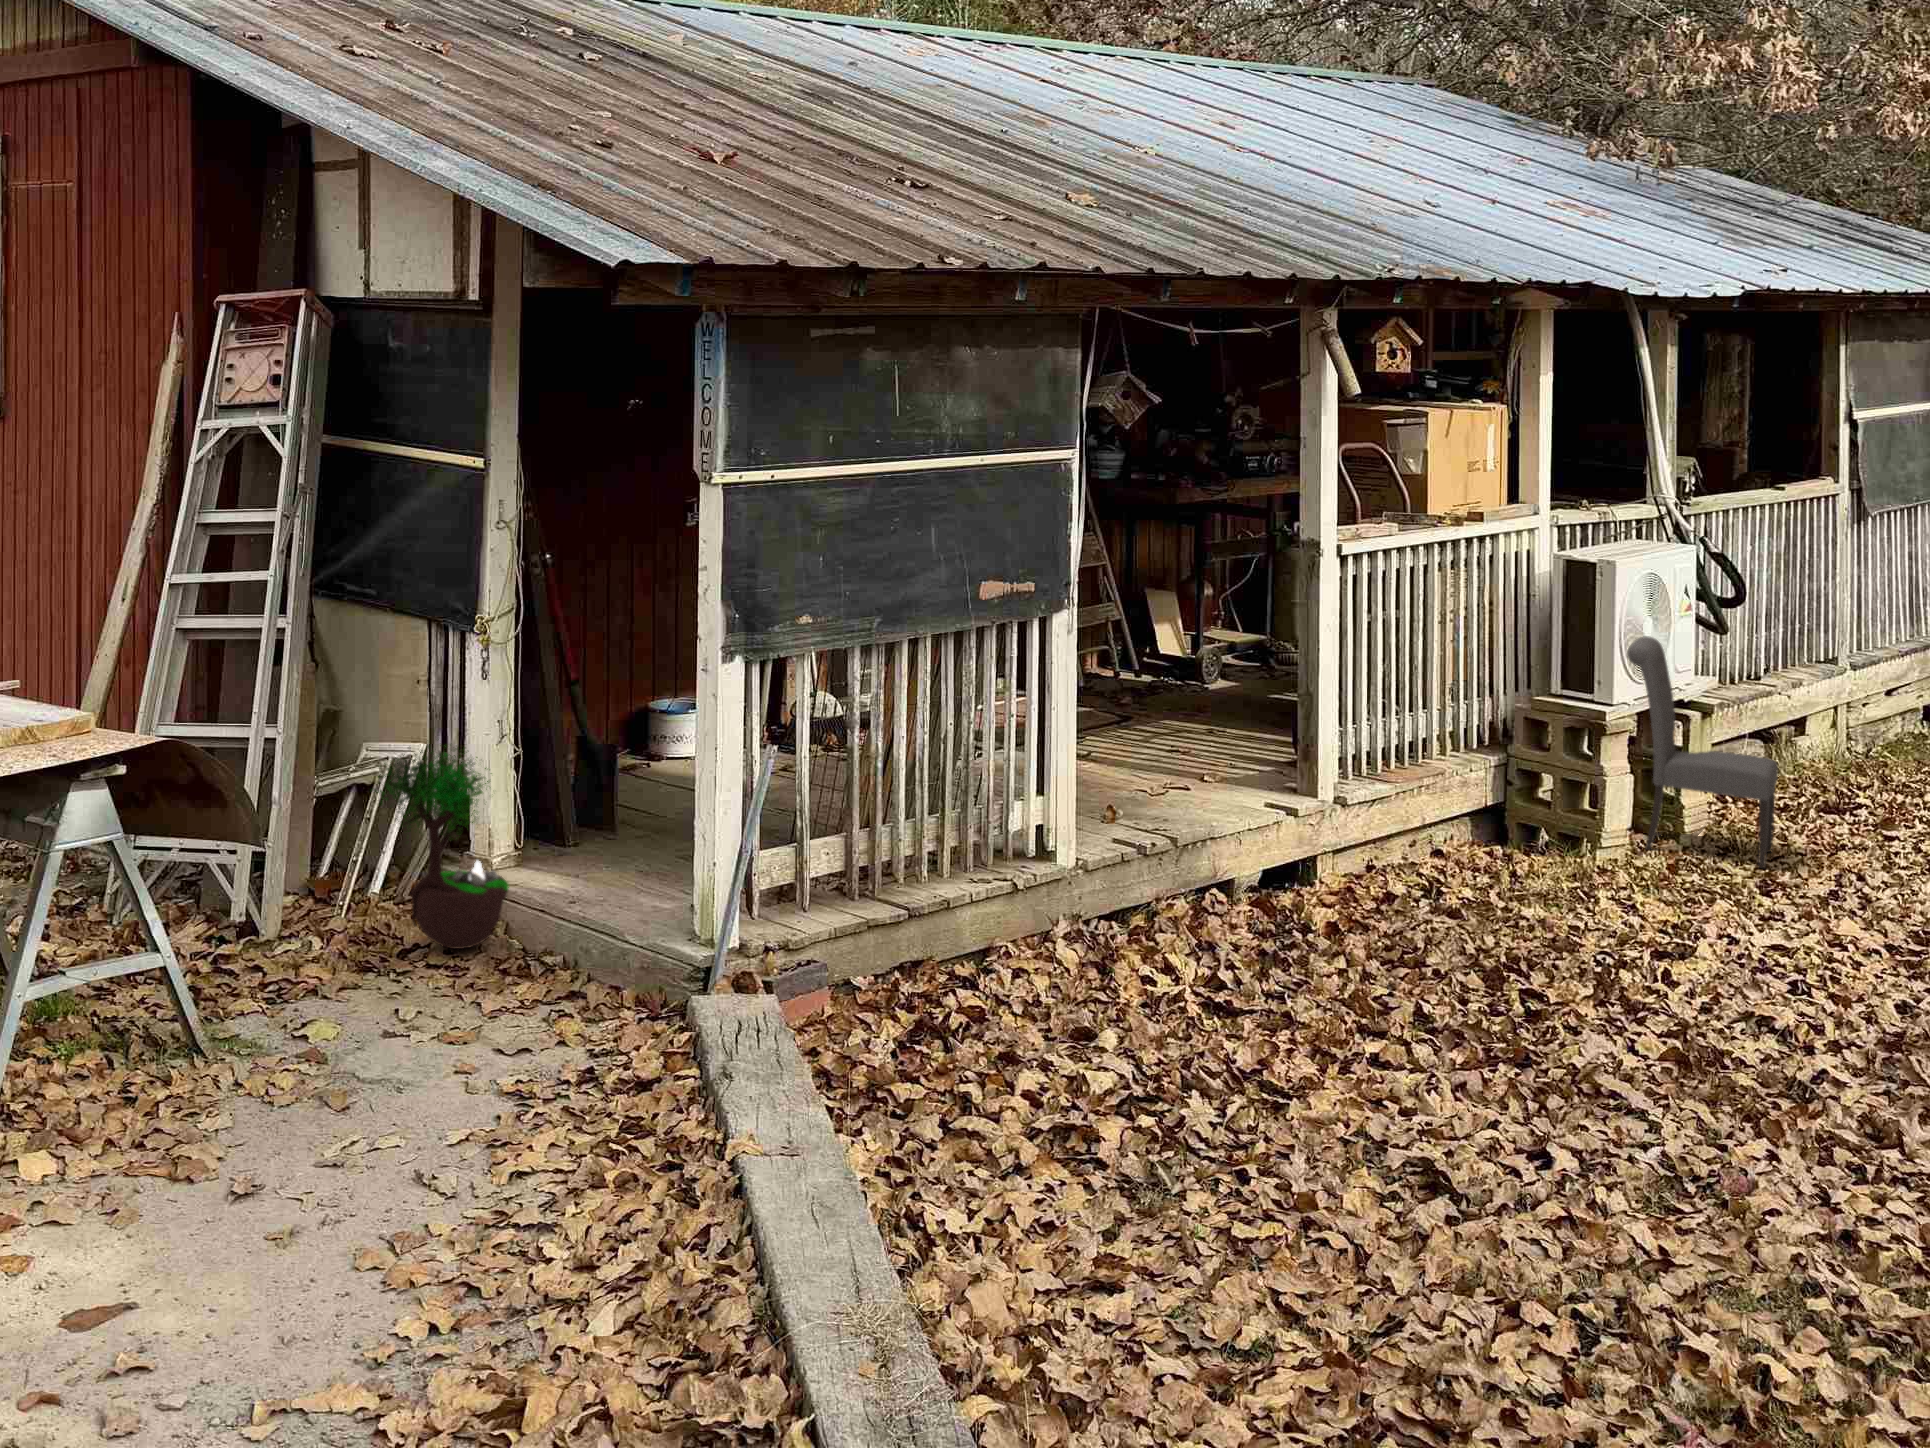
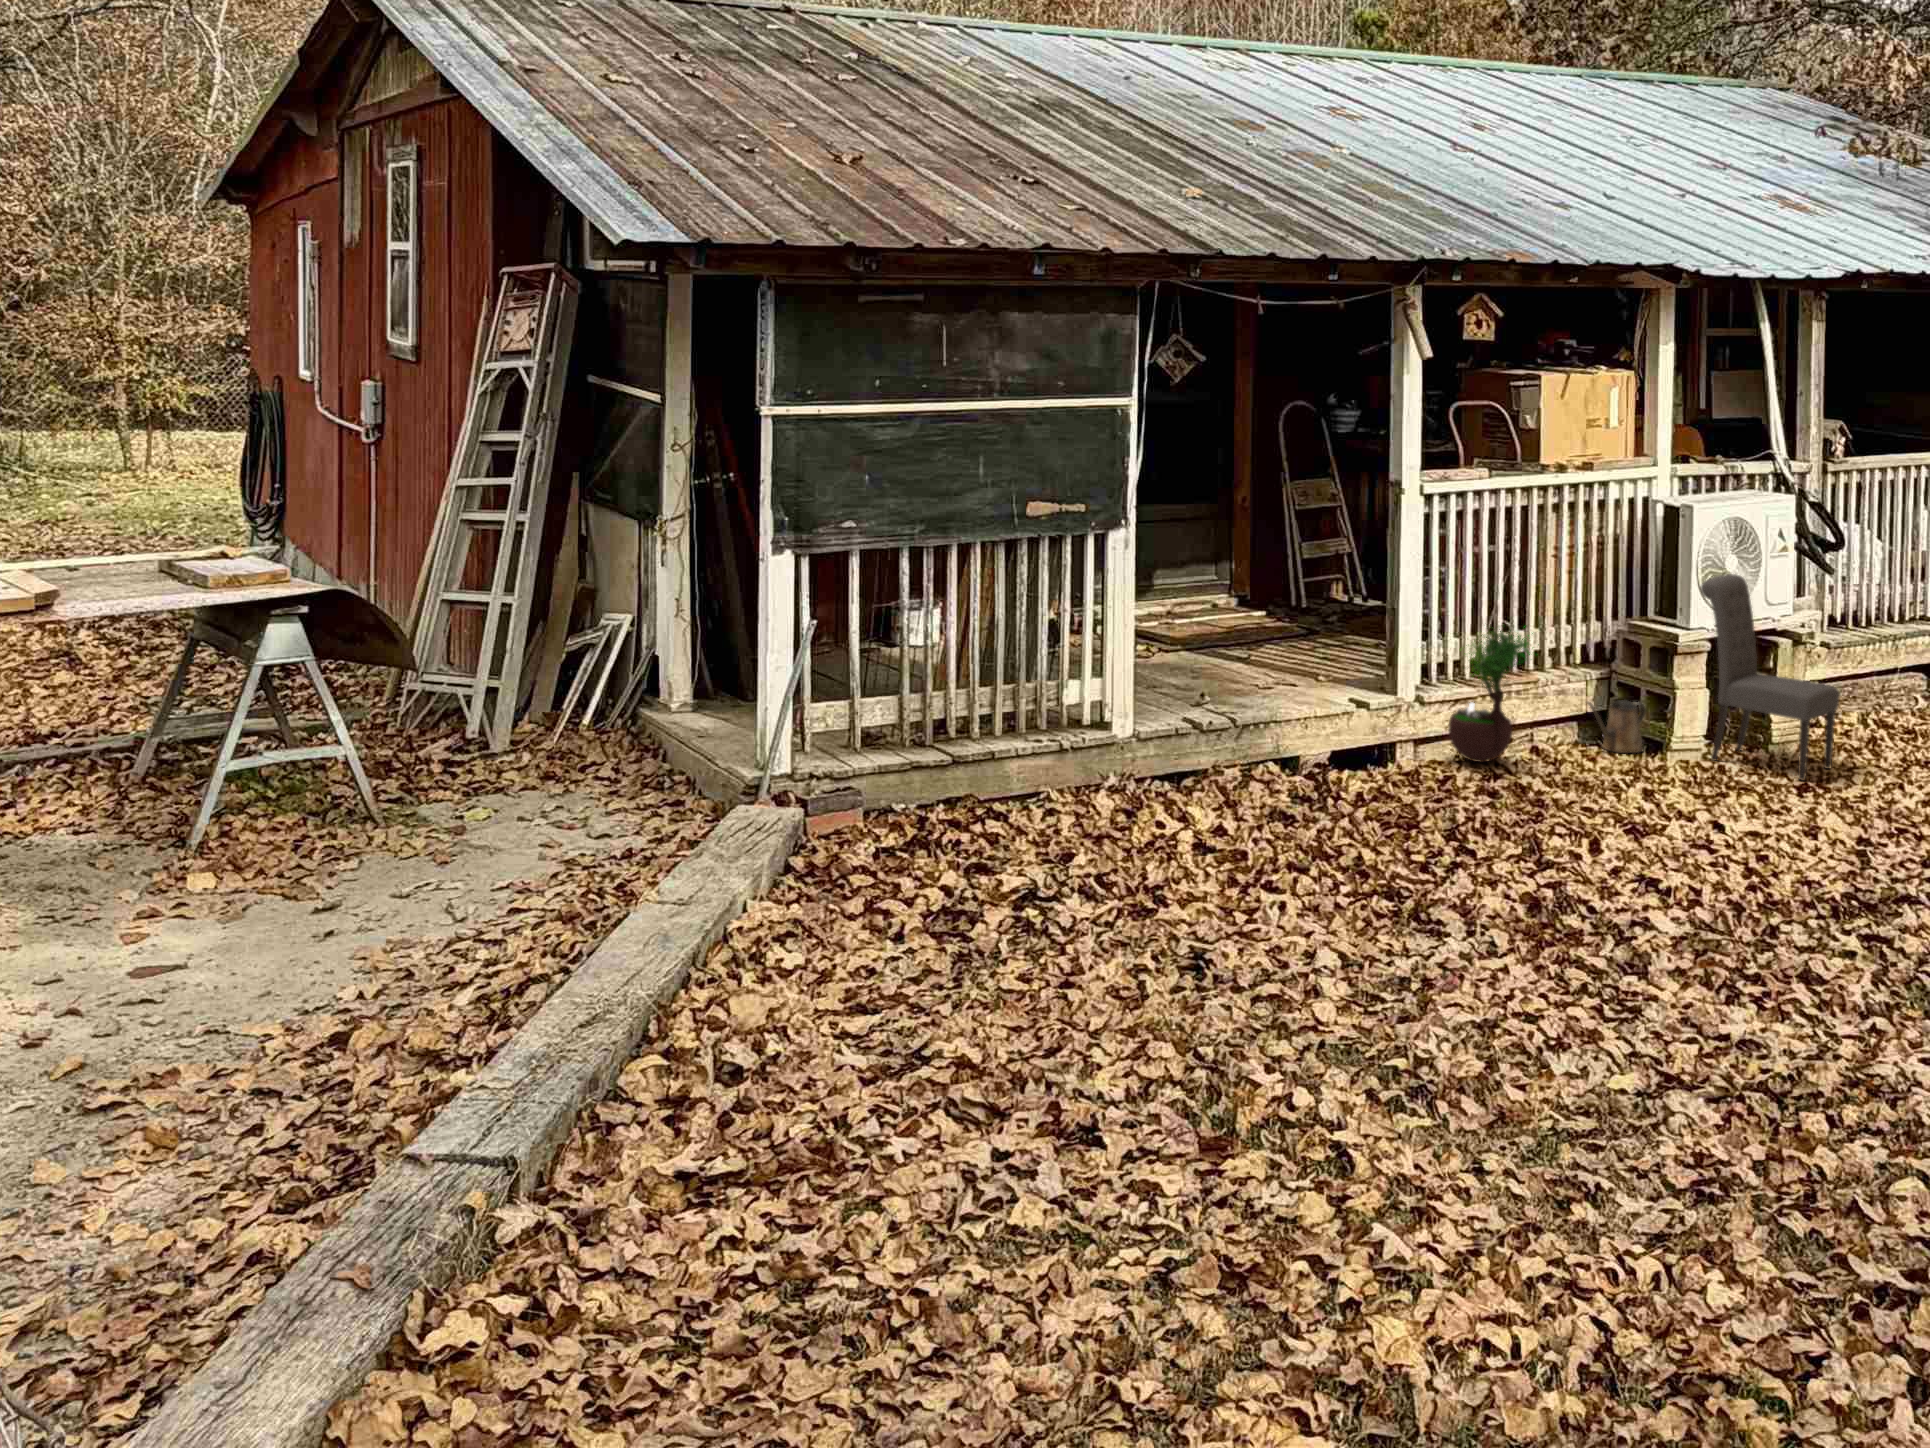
potted tree: present [375,745,509,949] -> present [1448,624,1539,762]
watering can: none [1516,785,1568,846] -> present [1587,700,1646,753]

